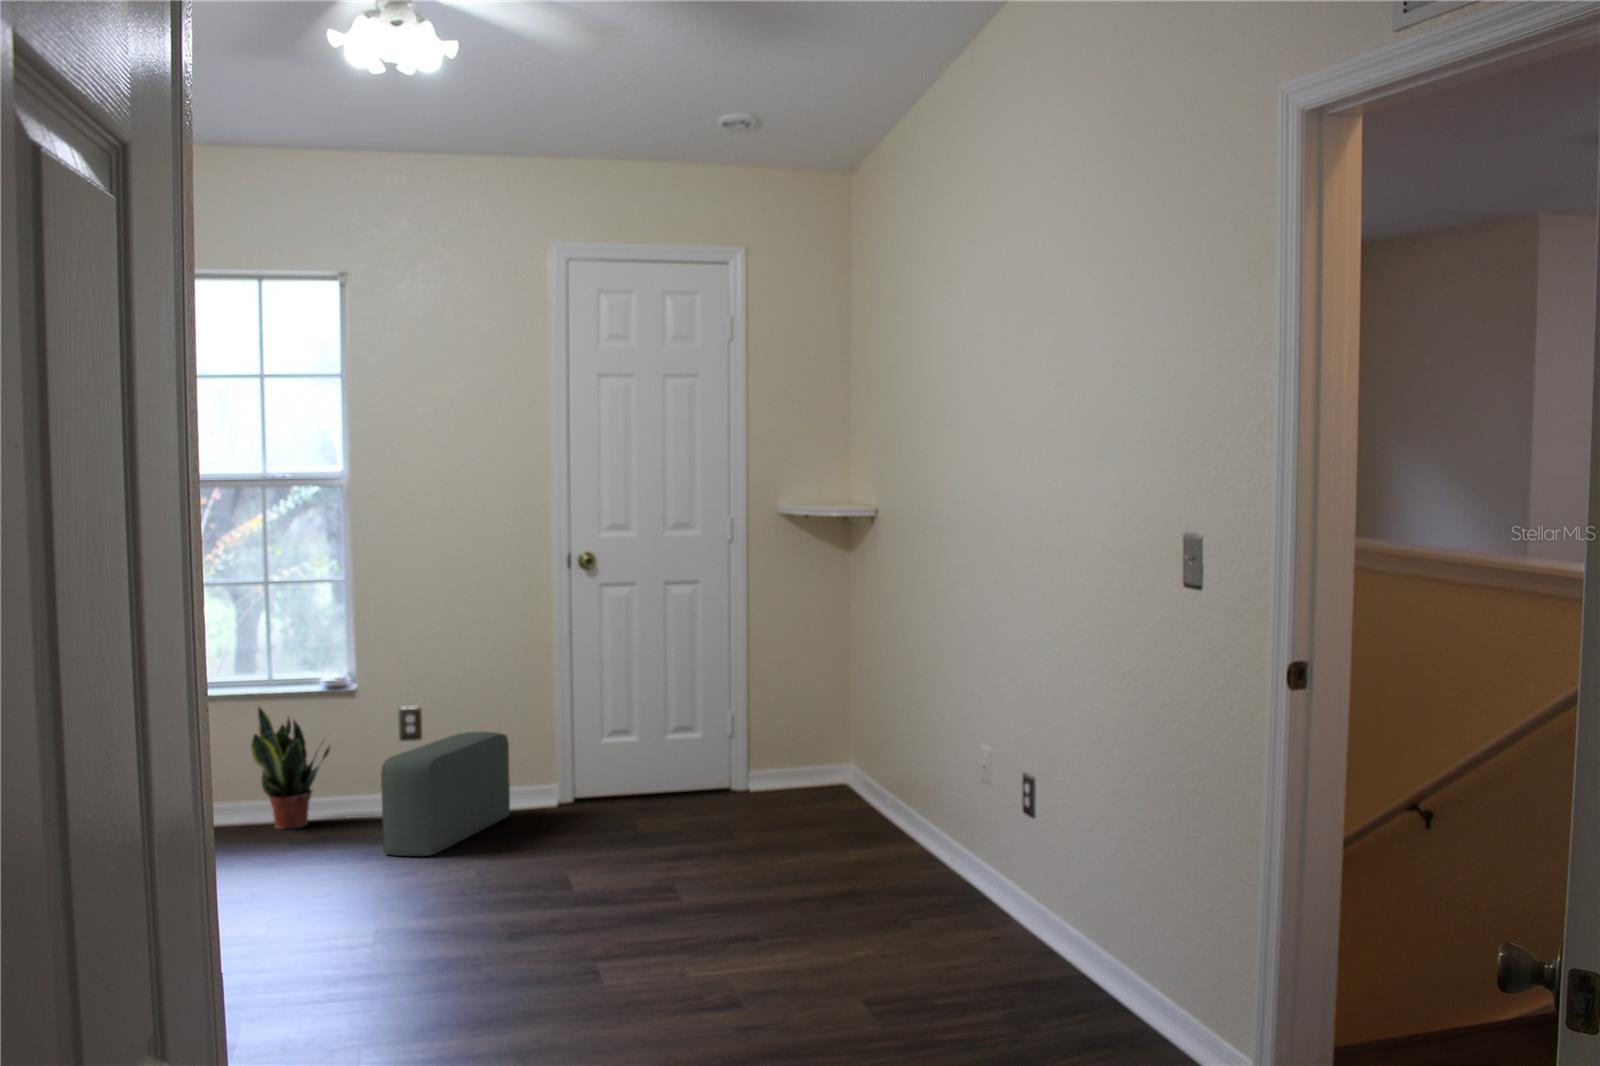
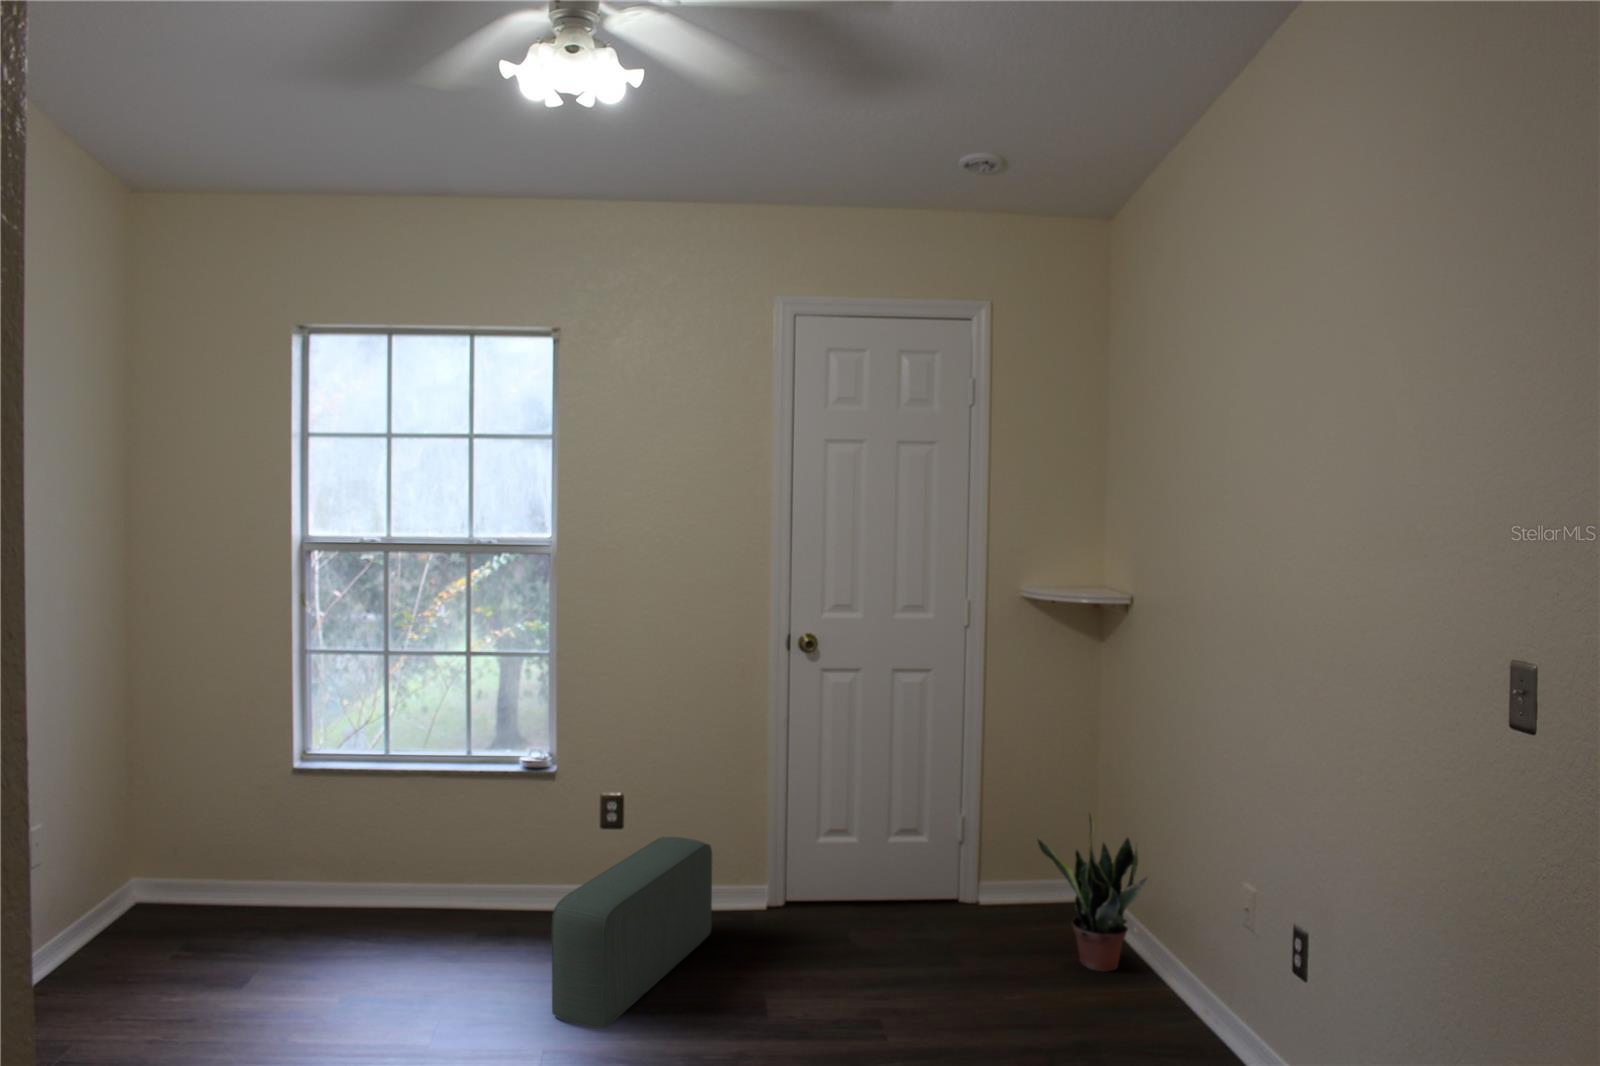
potted plant: present [251,707,331,829] -> present [1038,814,1148,971]

